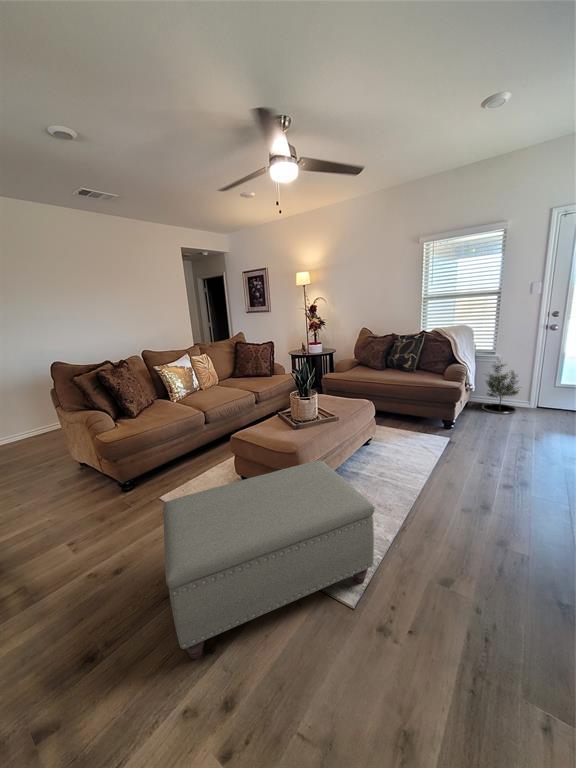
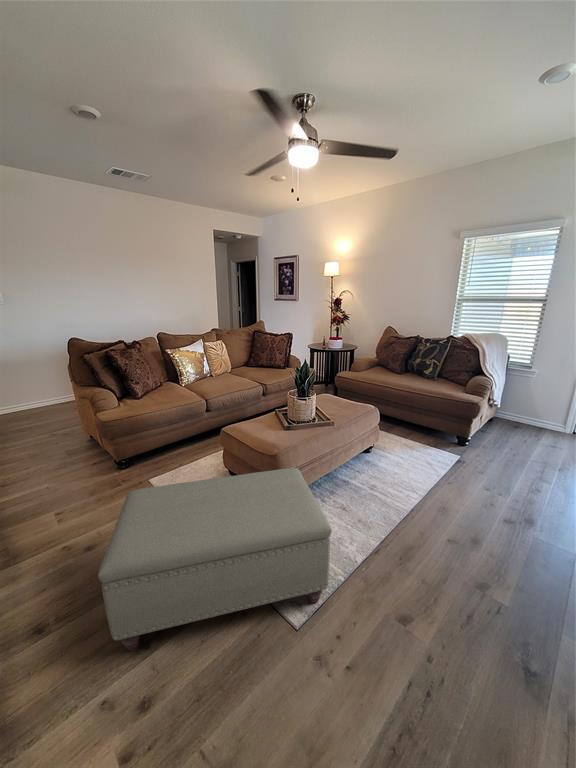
potted tree: present [482,365,519,414] -> none [508,373,558,437]

